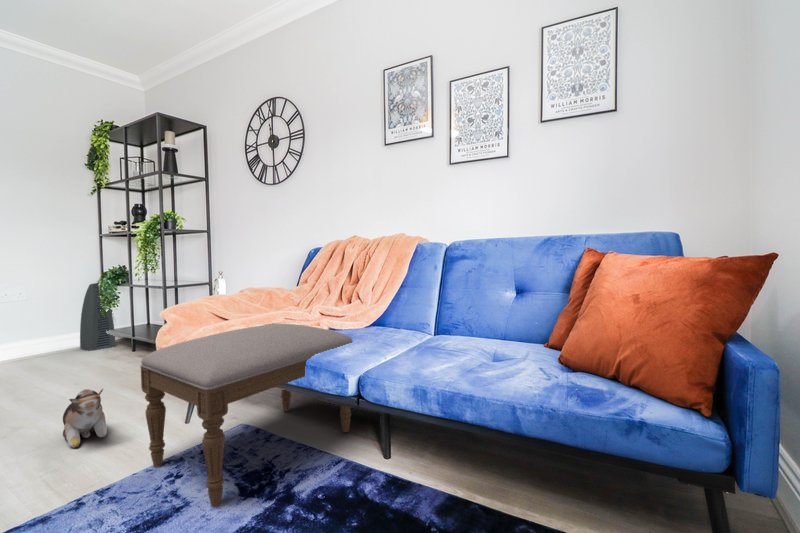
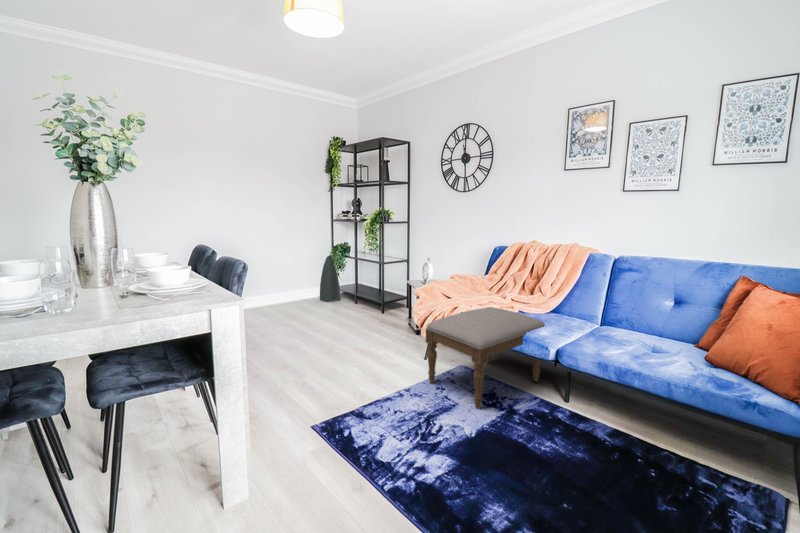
plush toy: present [63,389,107,448] -> none [366,336,395,367]

